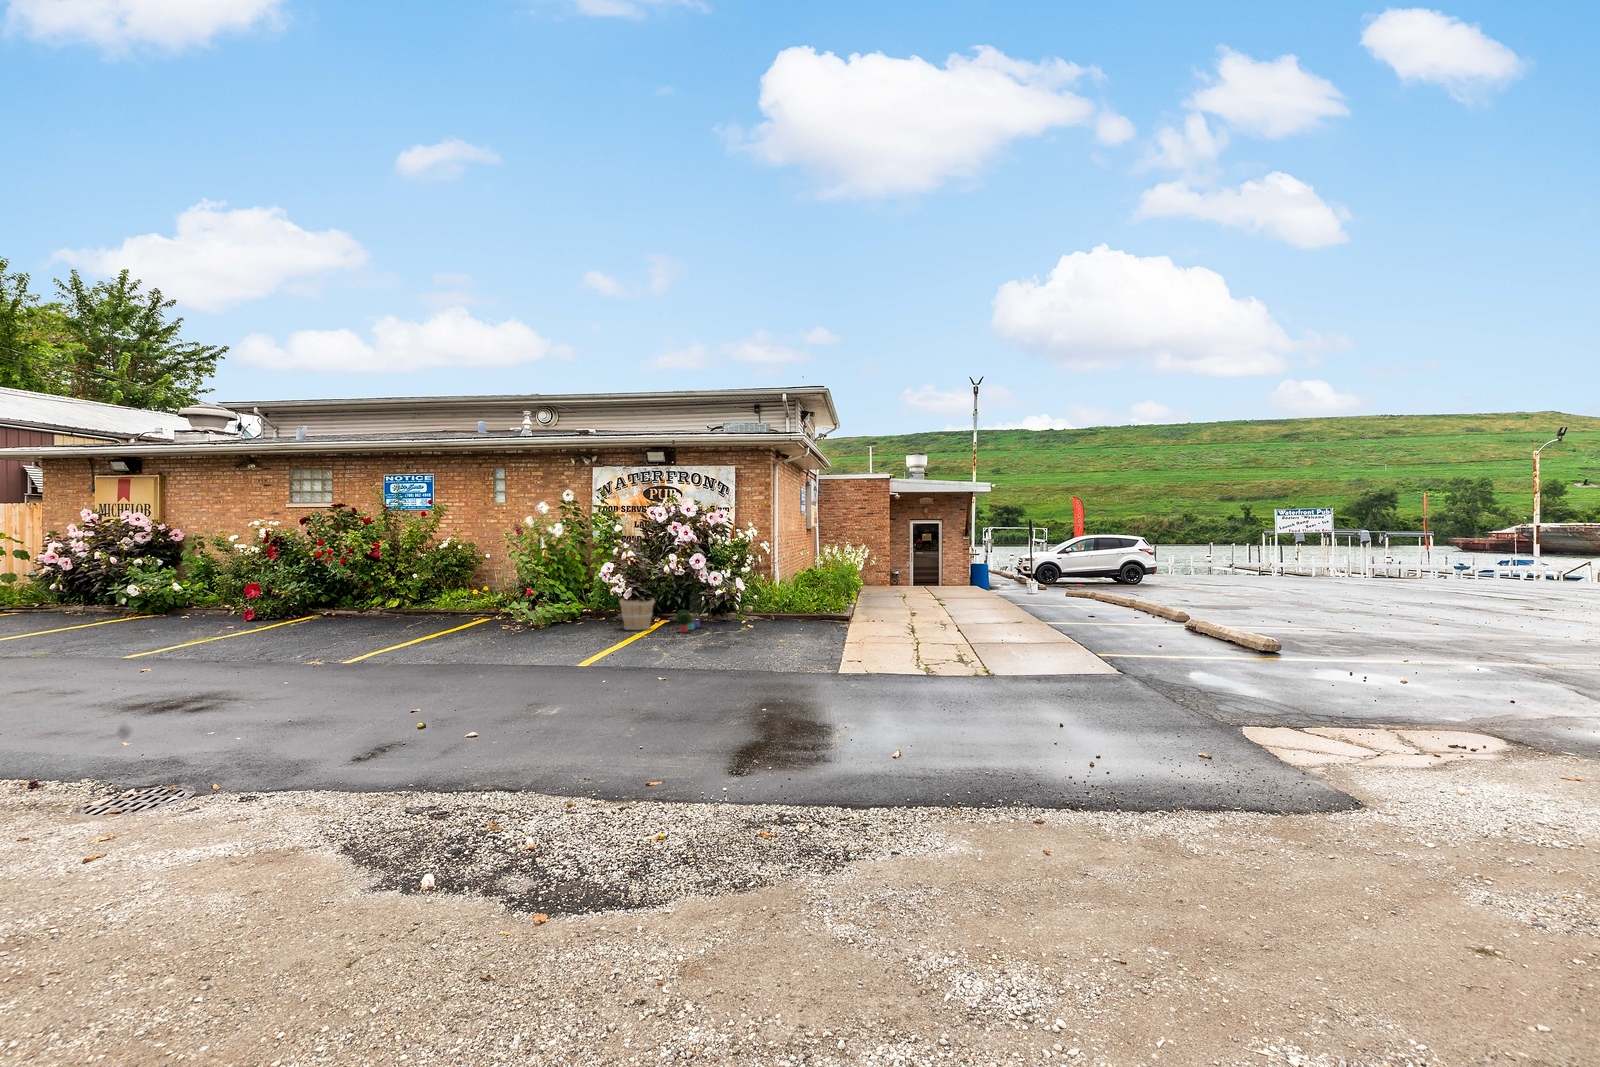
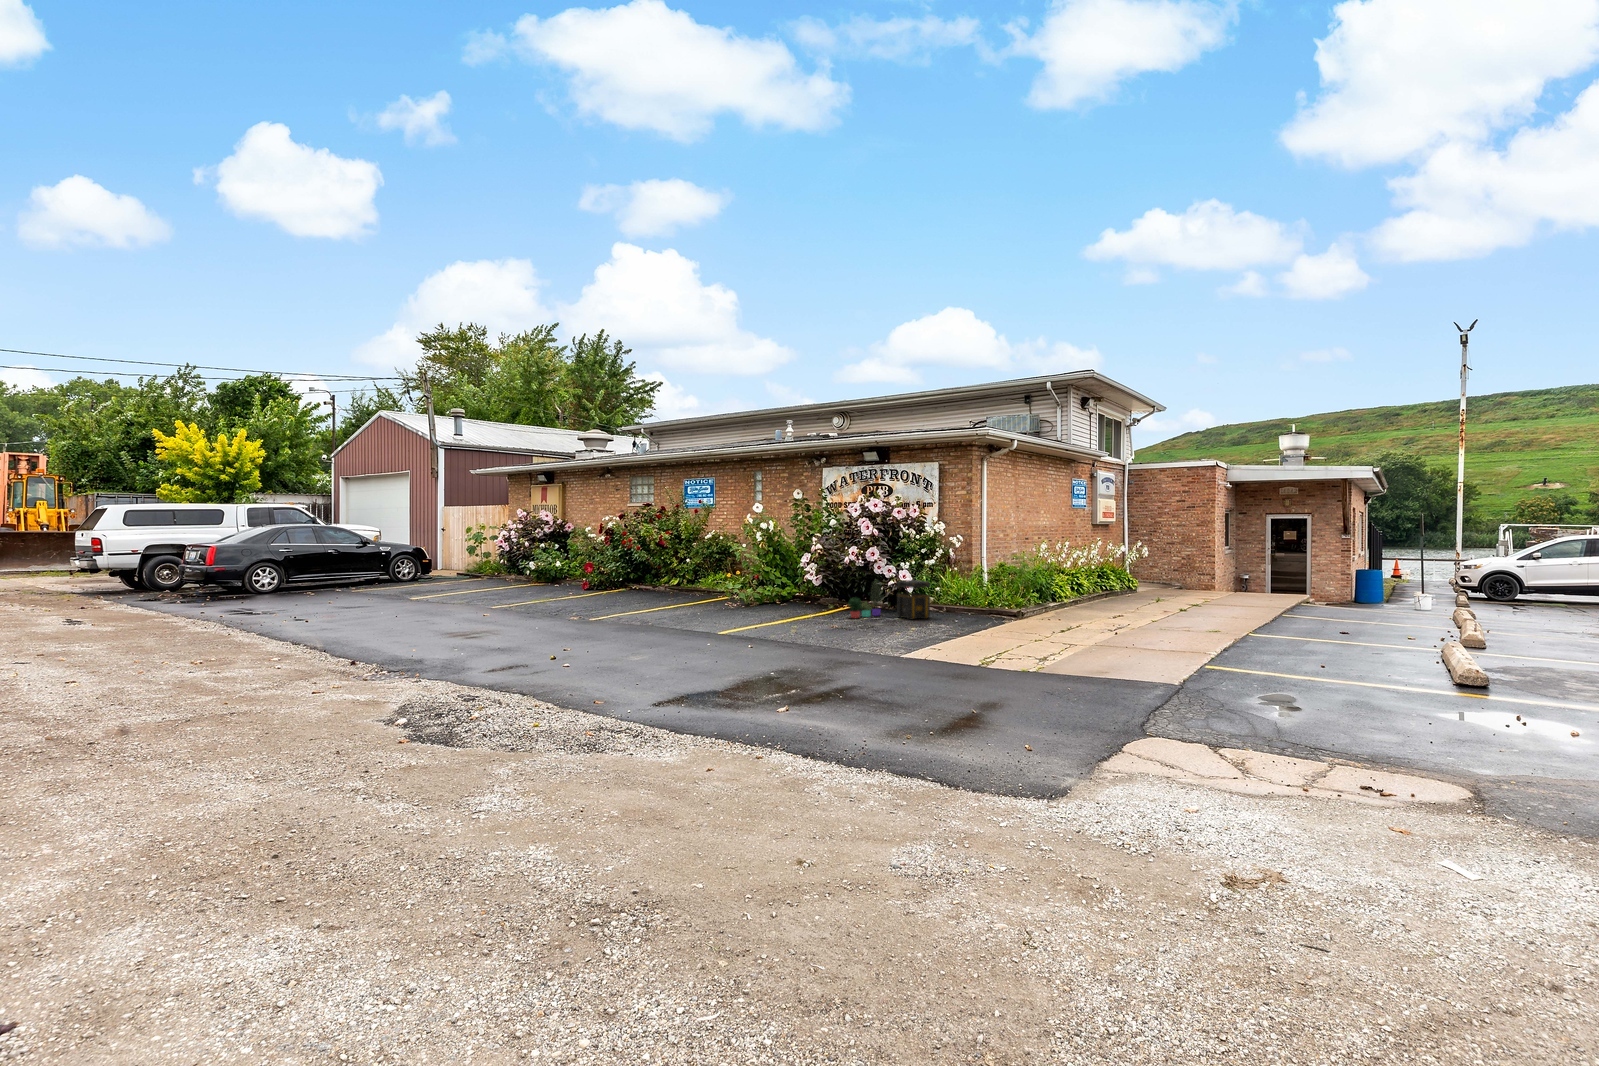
toolbox: none [721,588,757,629] -> present [897,580,930,619]
wooden bucket: present [620,598,655,630] -> none [811,585,842,614]

